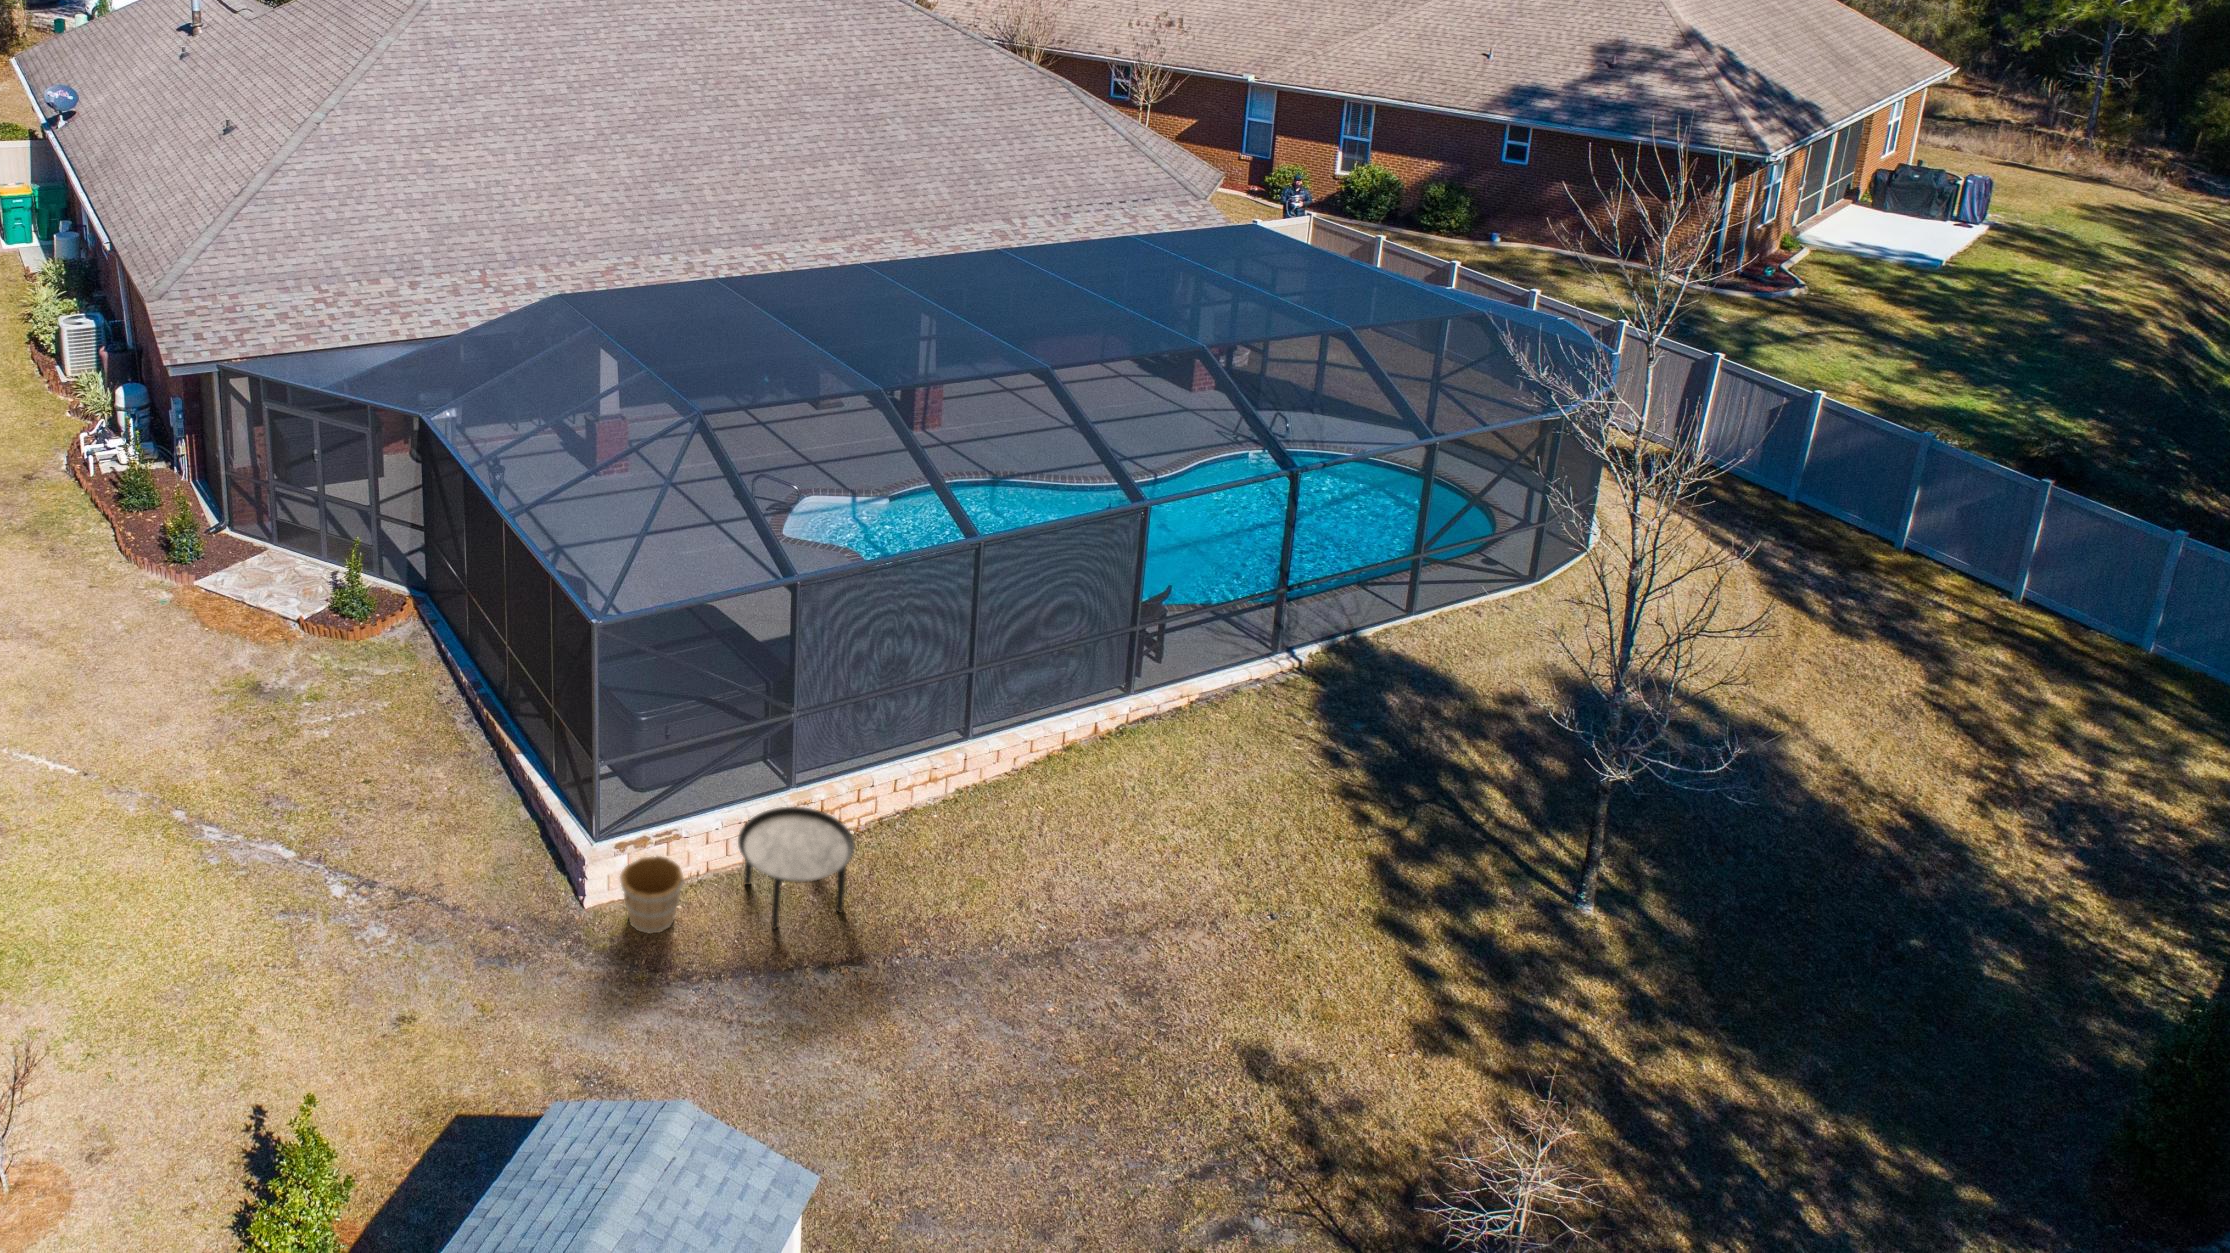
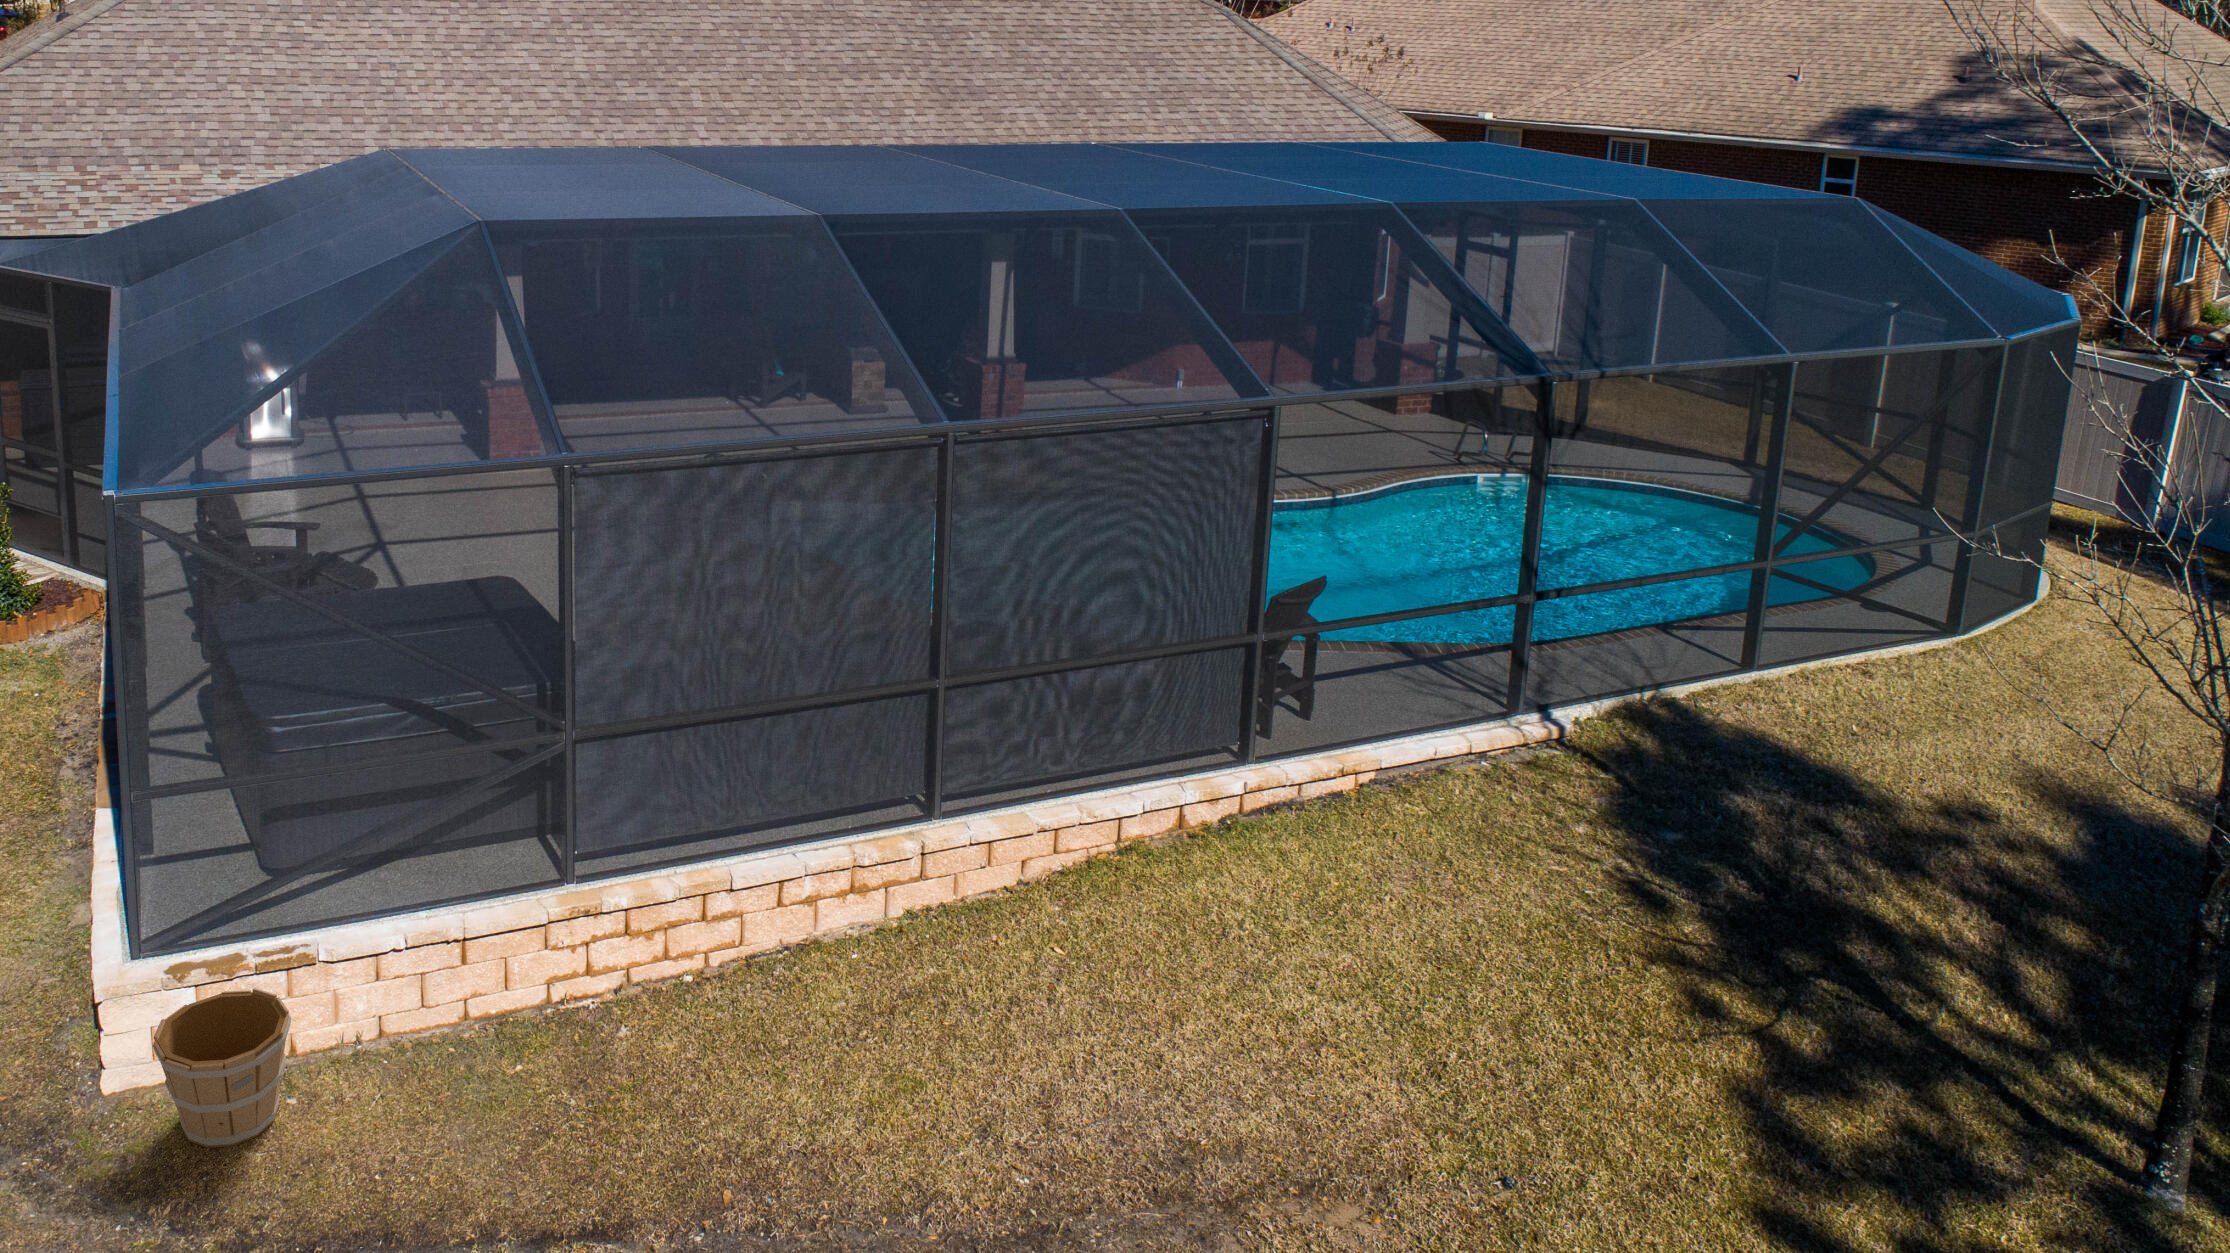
round table: present [738,807,855,929] -> none [406,912,644,1154]

